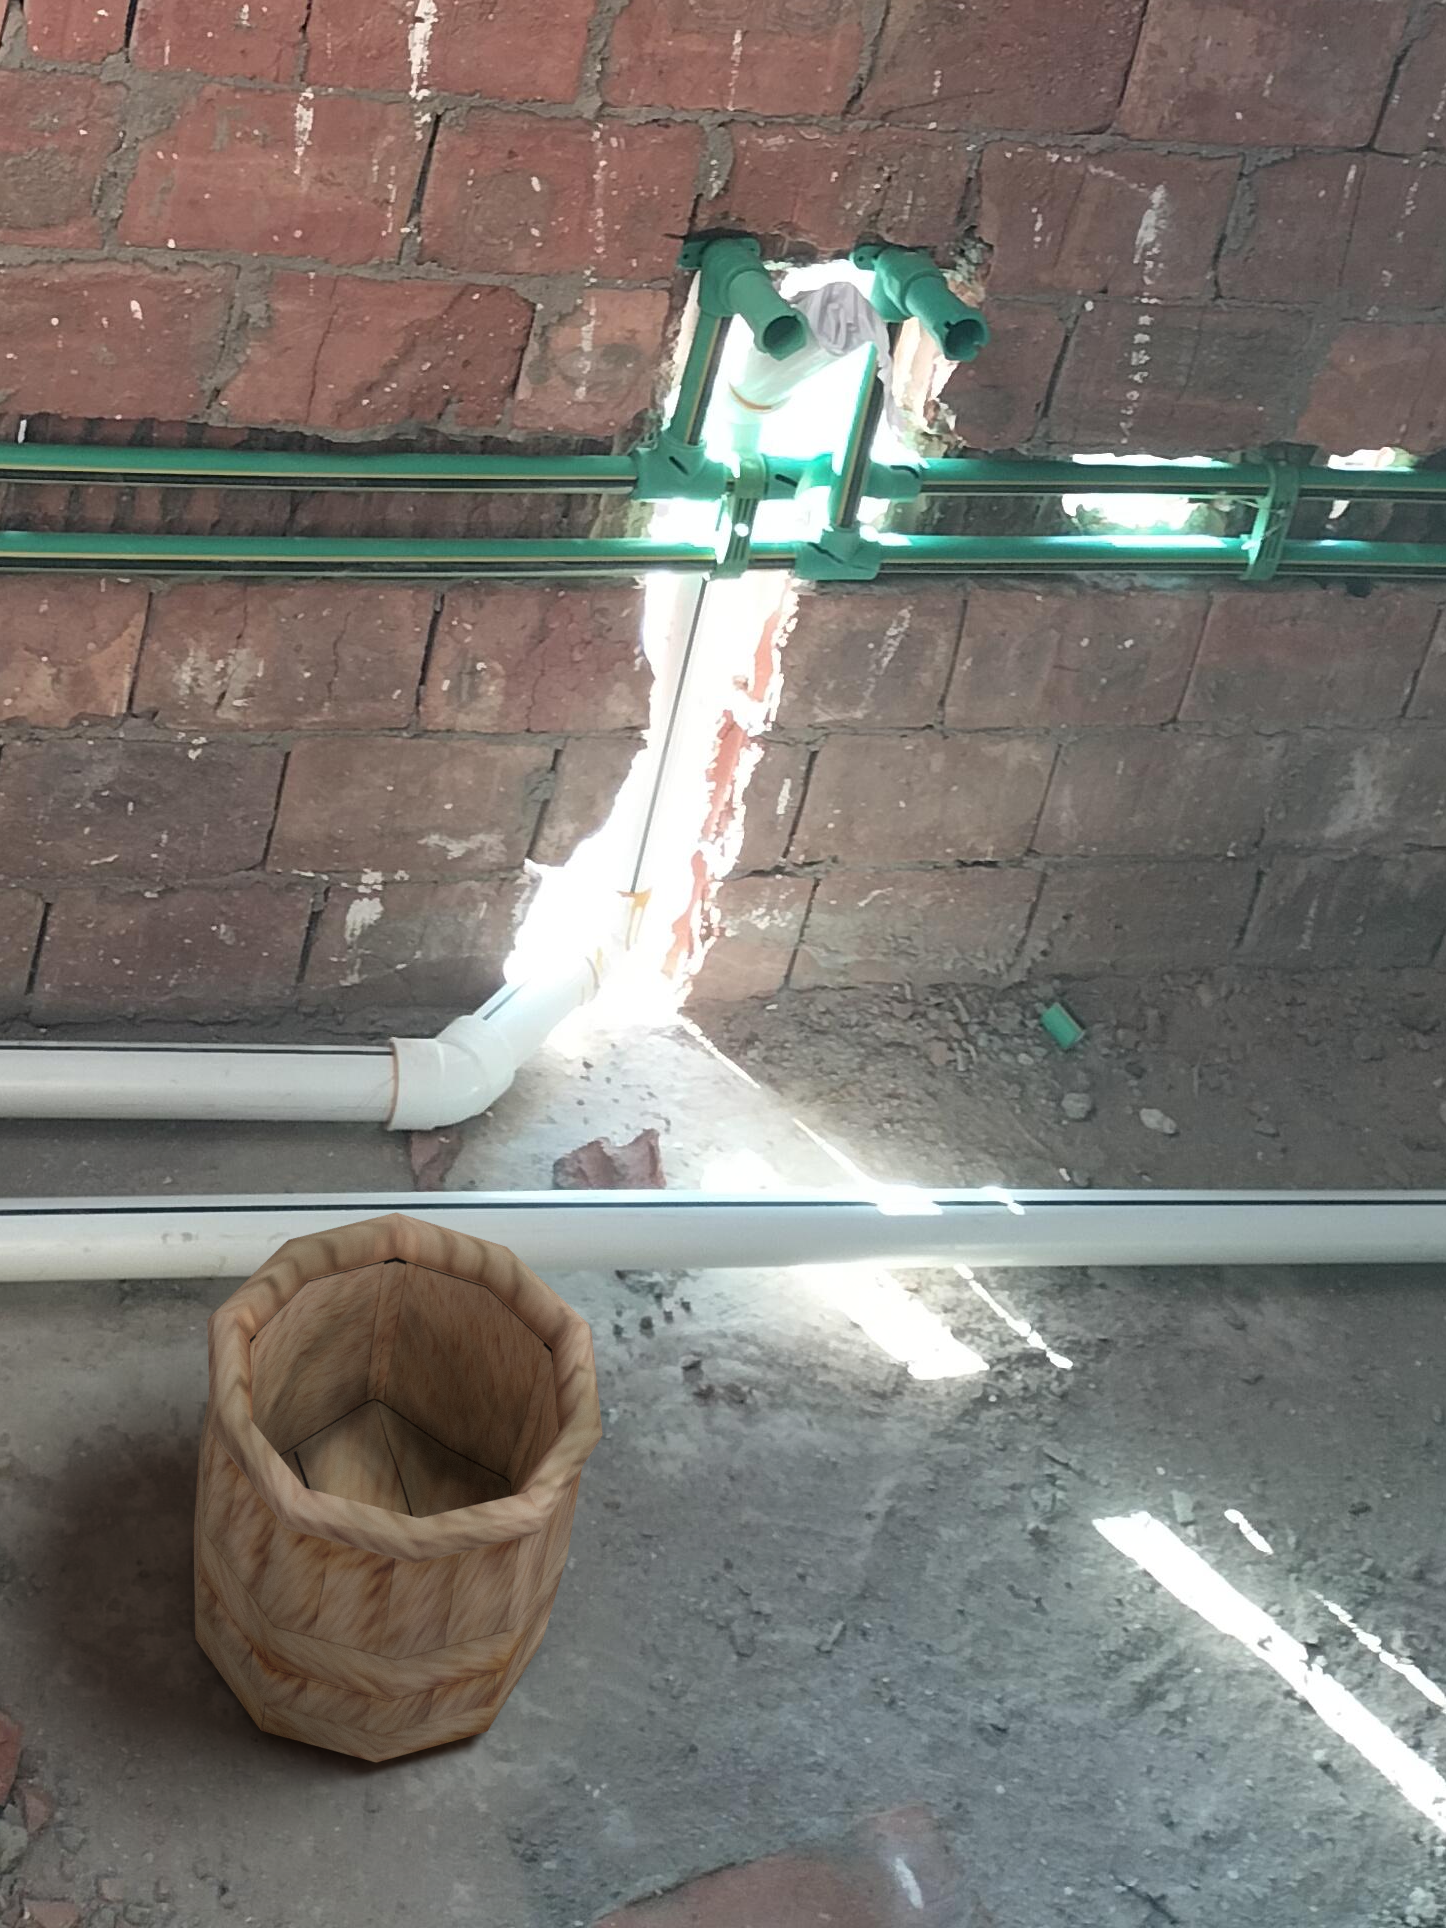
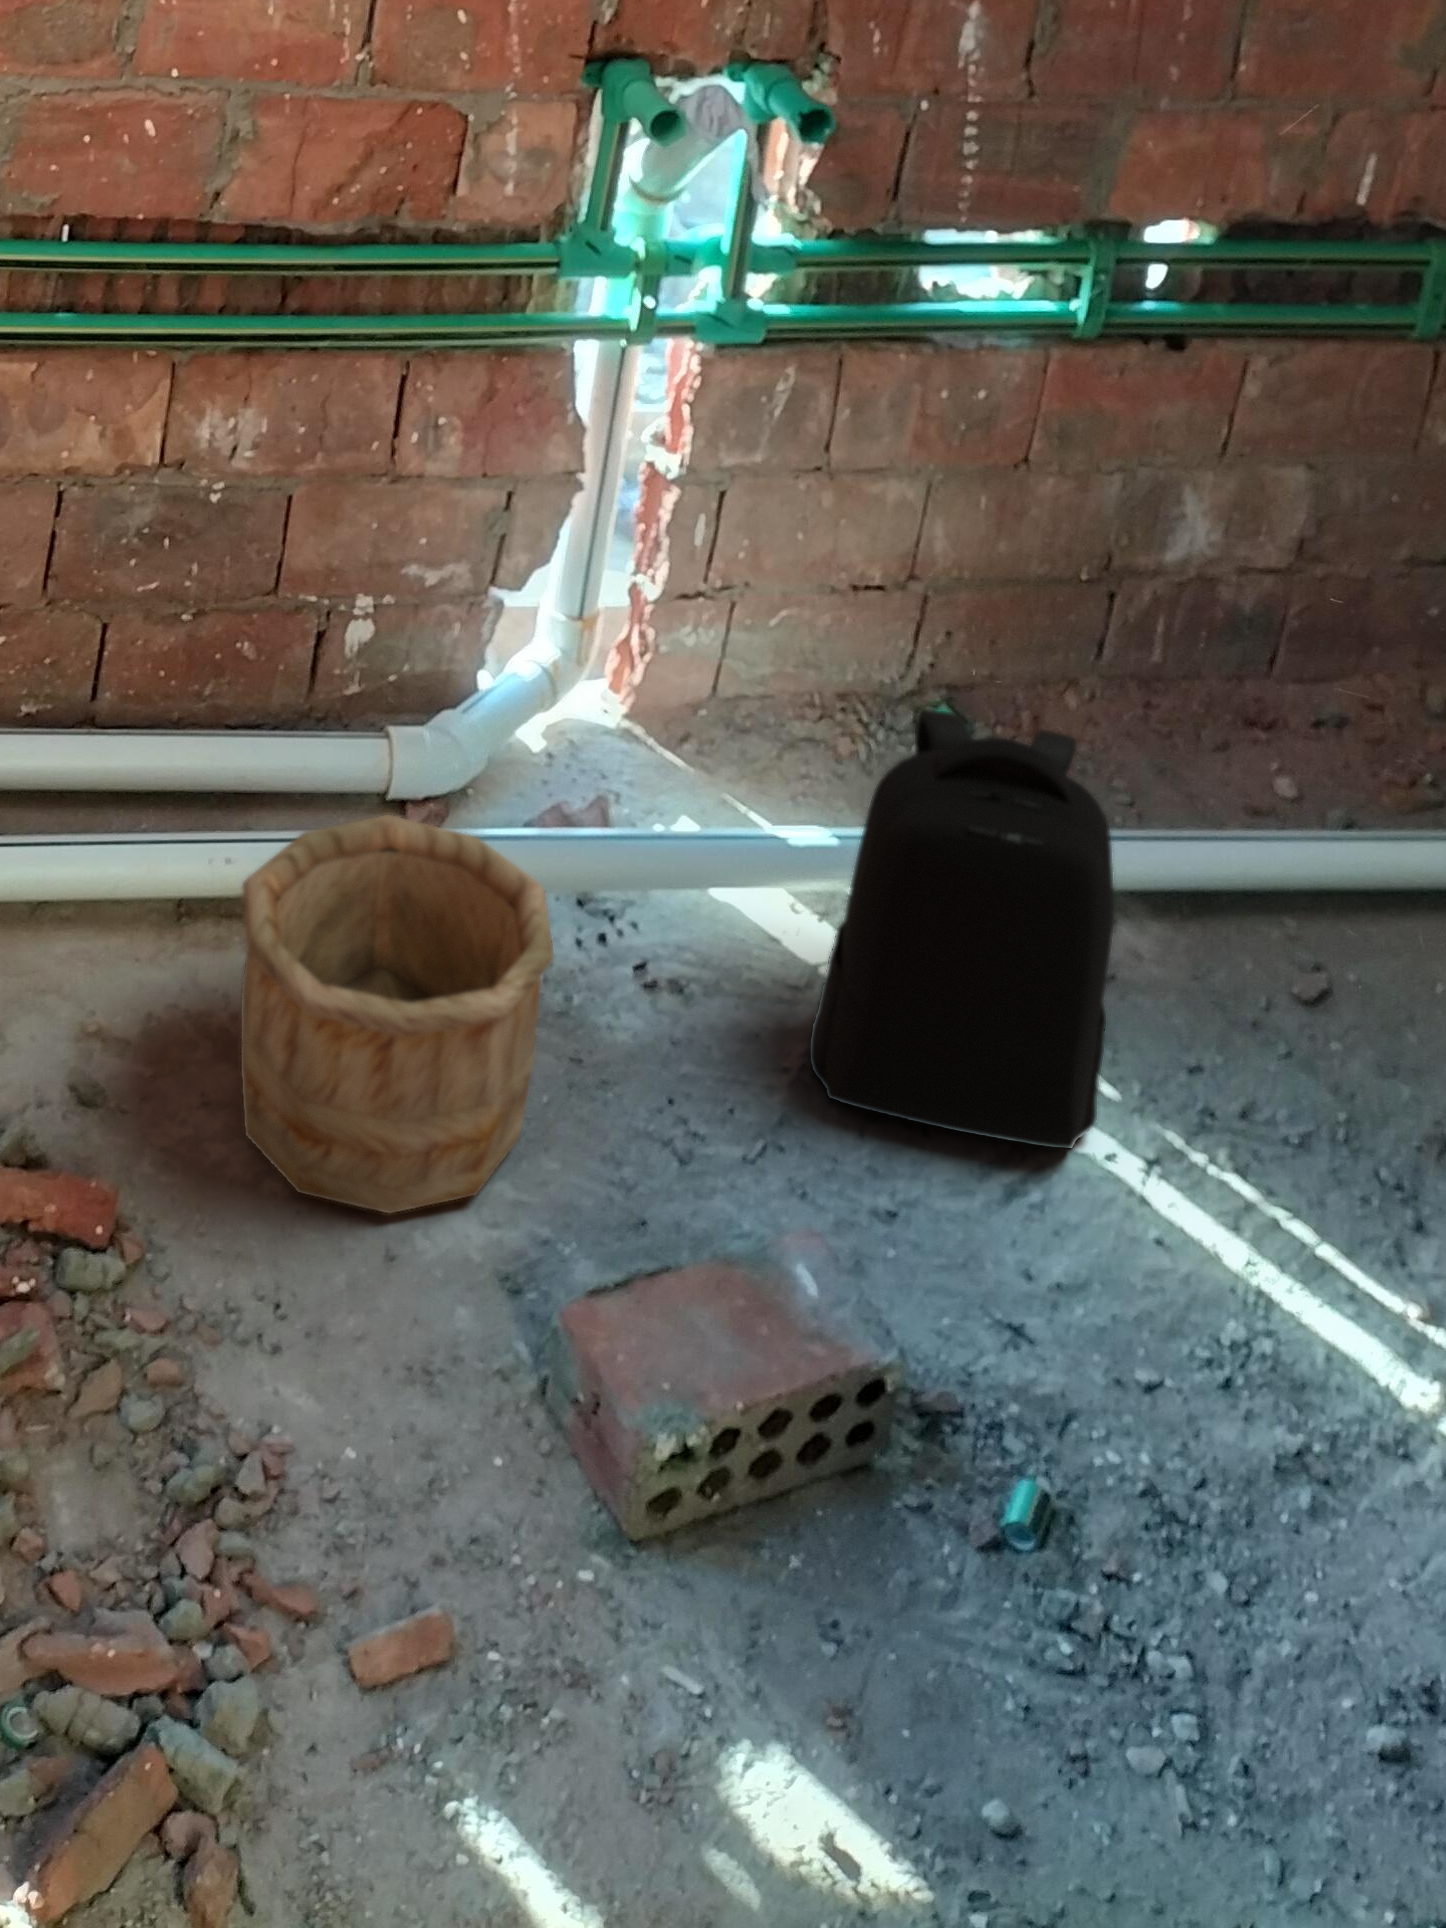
backpack: none [902,1087,1294,1645] -> present [810,709,1114,1149]

